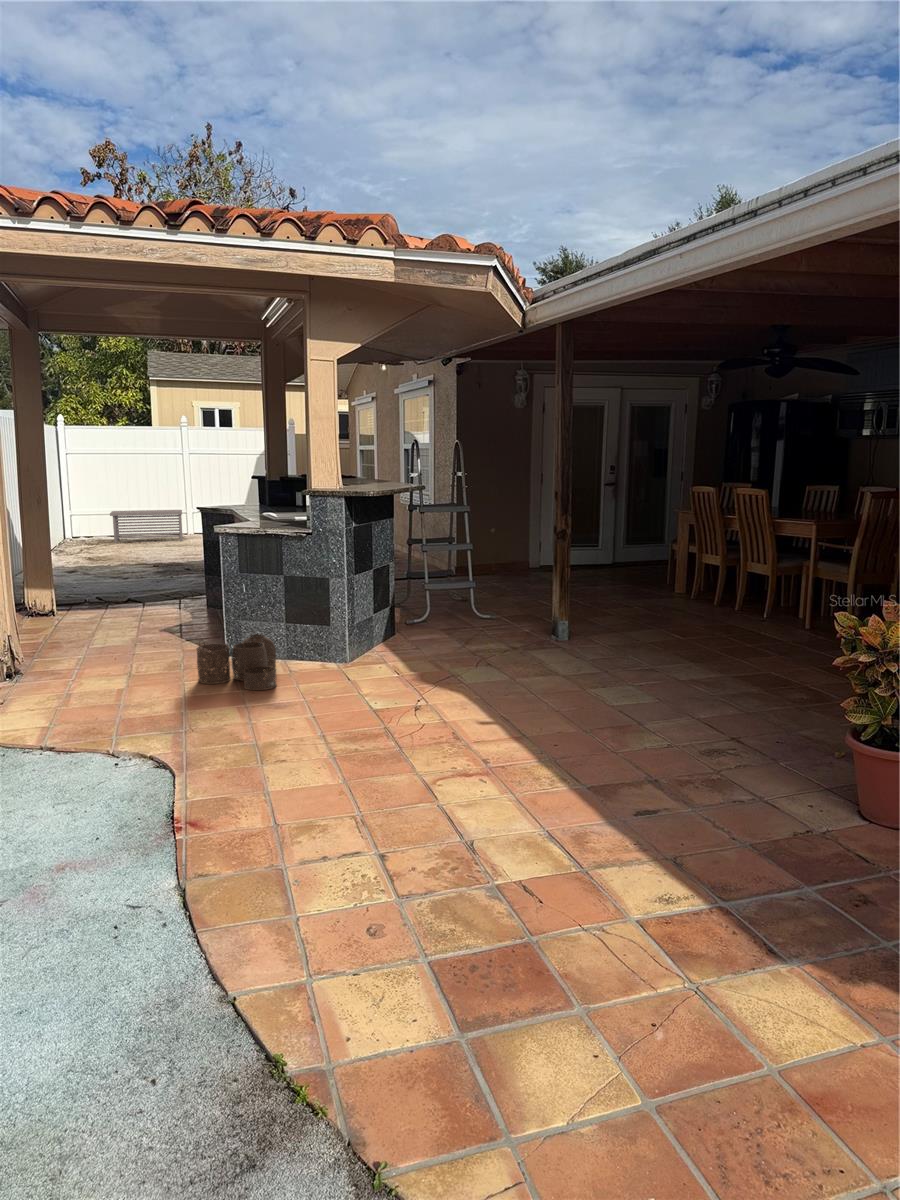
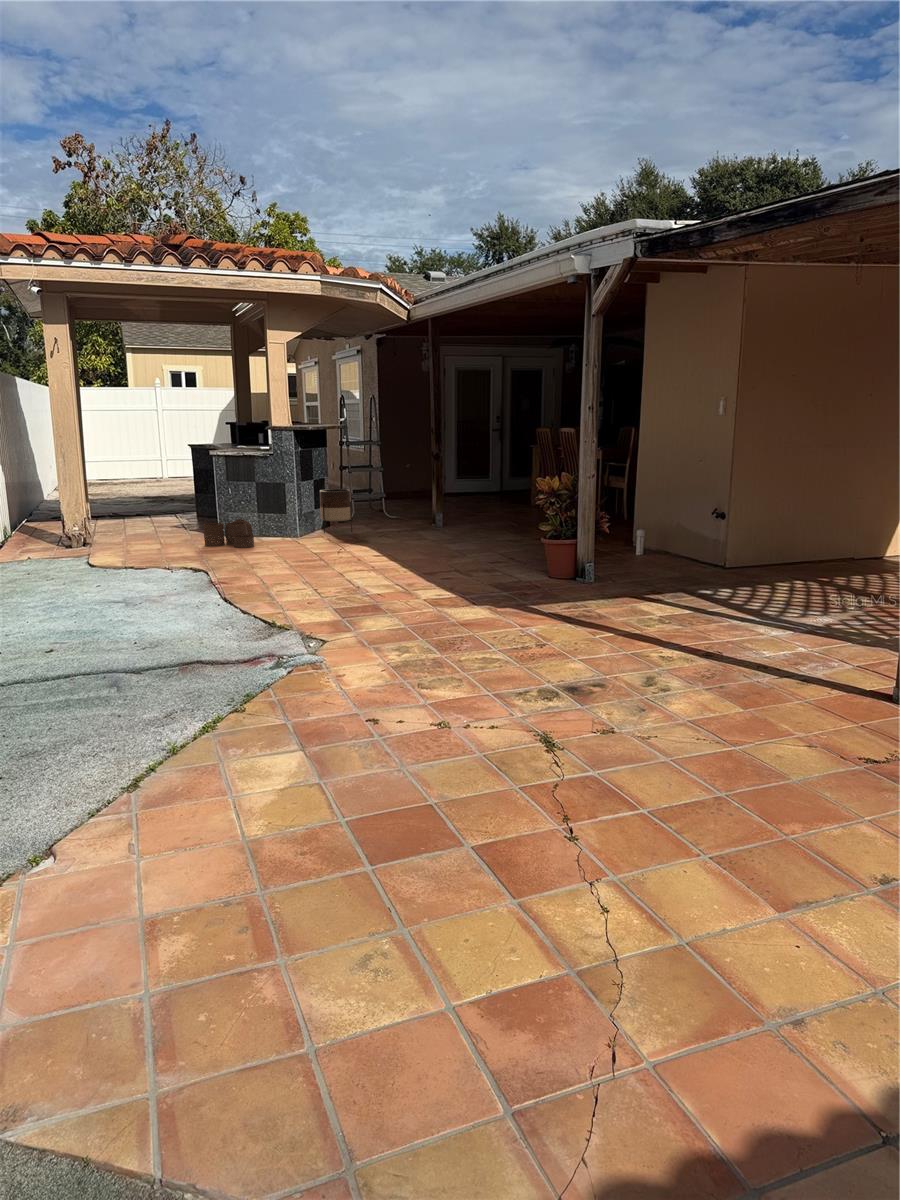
storage bench: present [110,510,183,543] -> none [104,458,164,485]
planter: none [382,583,430,653] -> present [320,489,352,533]

